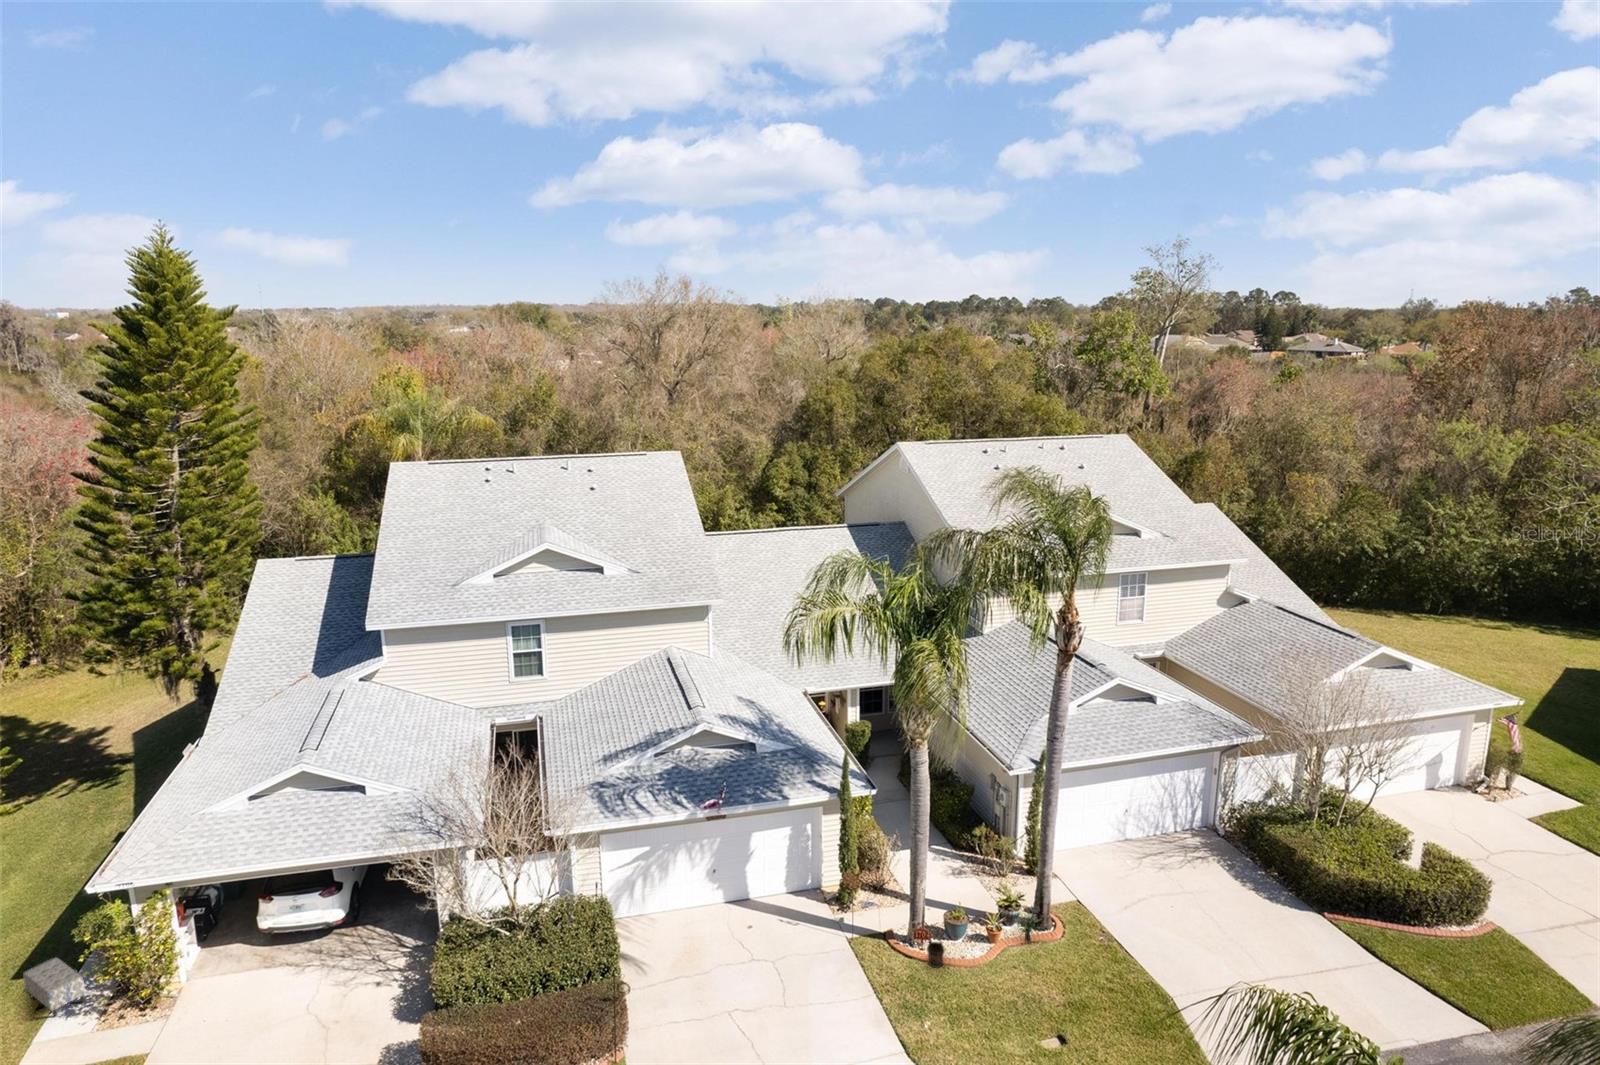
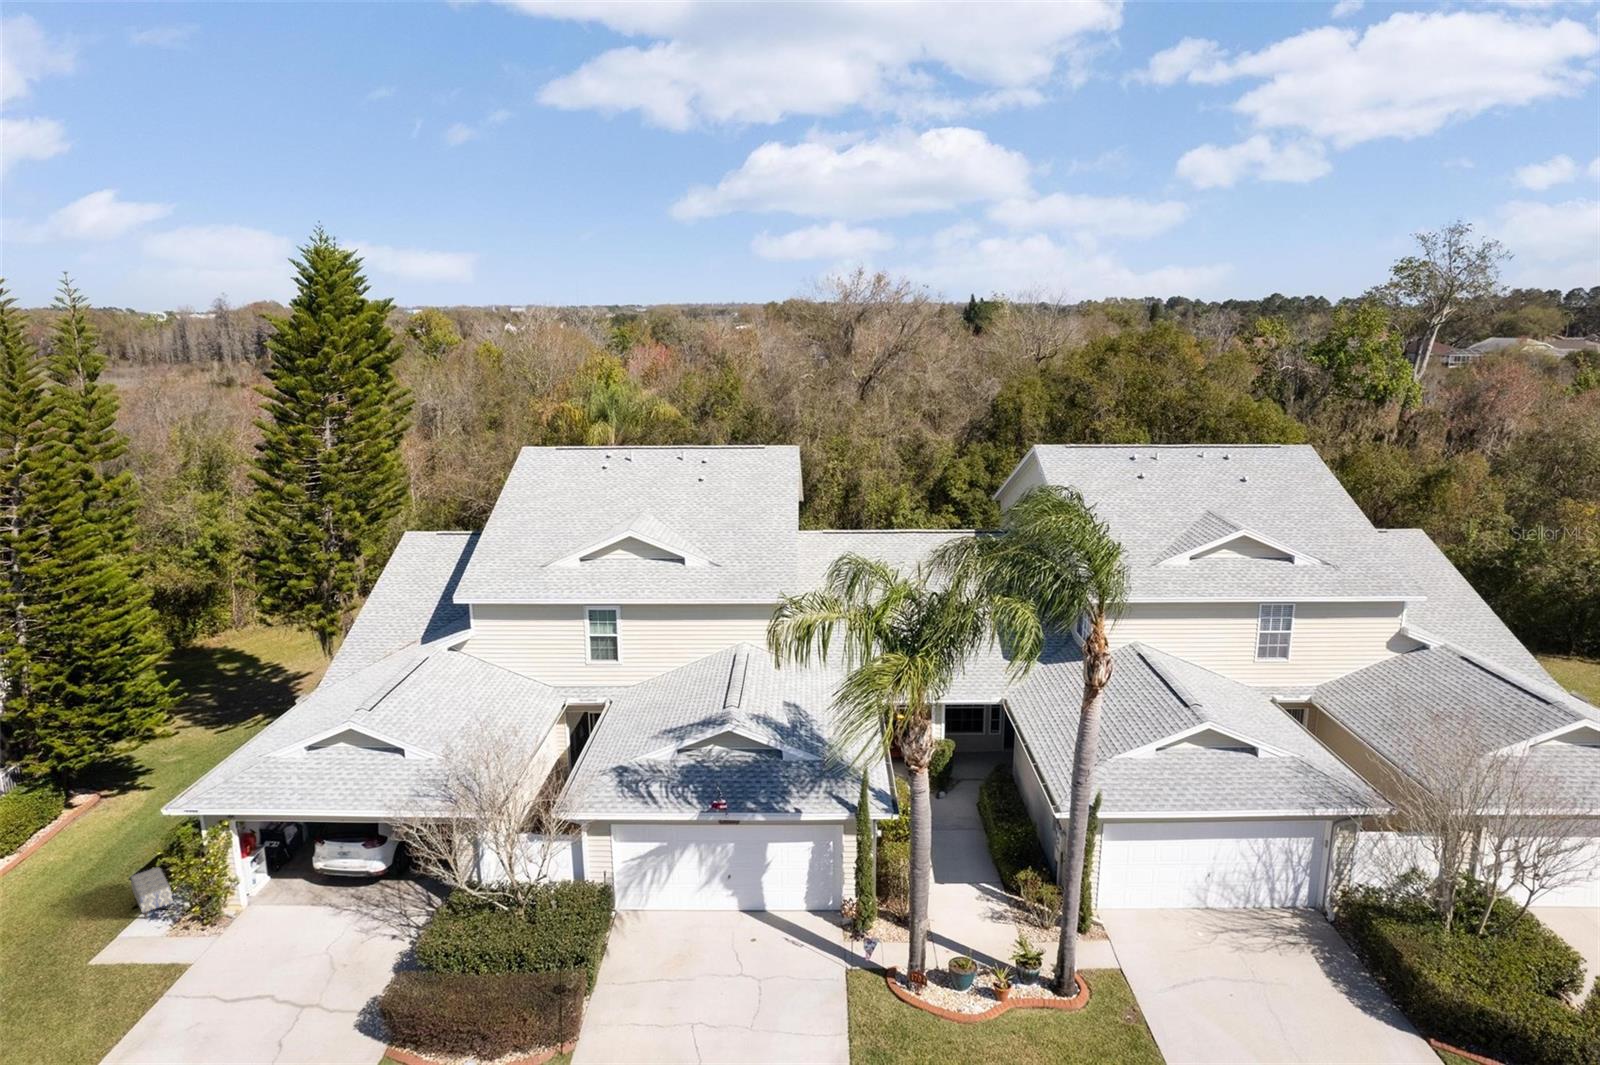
potted plant: present [1016,913,1038,941] -> none [1029,973,1061,1008]
bucket: present [927,937,945,968] -> none [920,976,939,1018]

